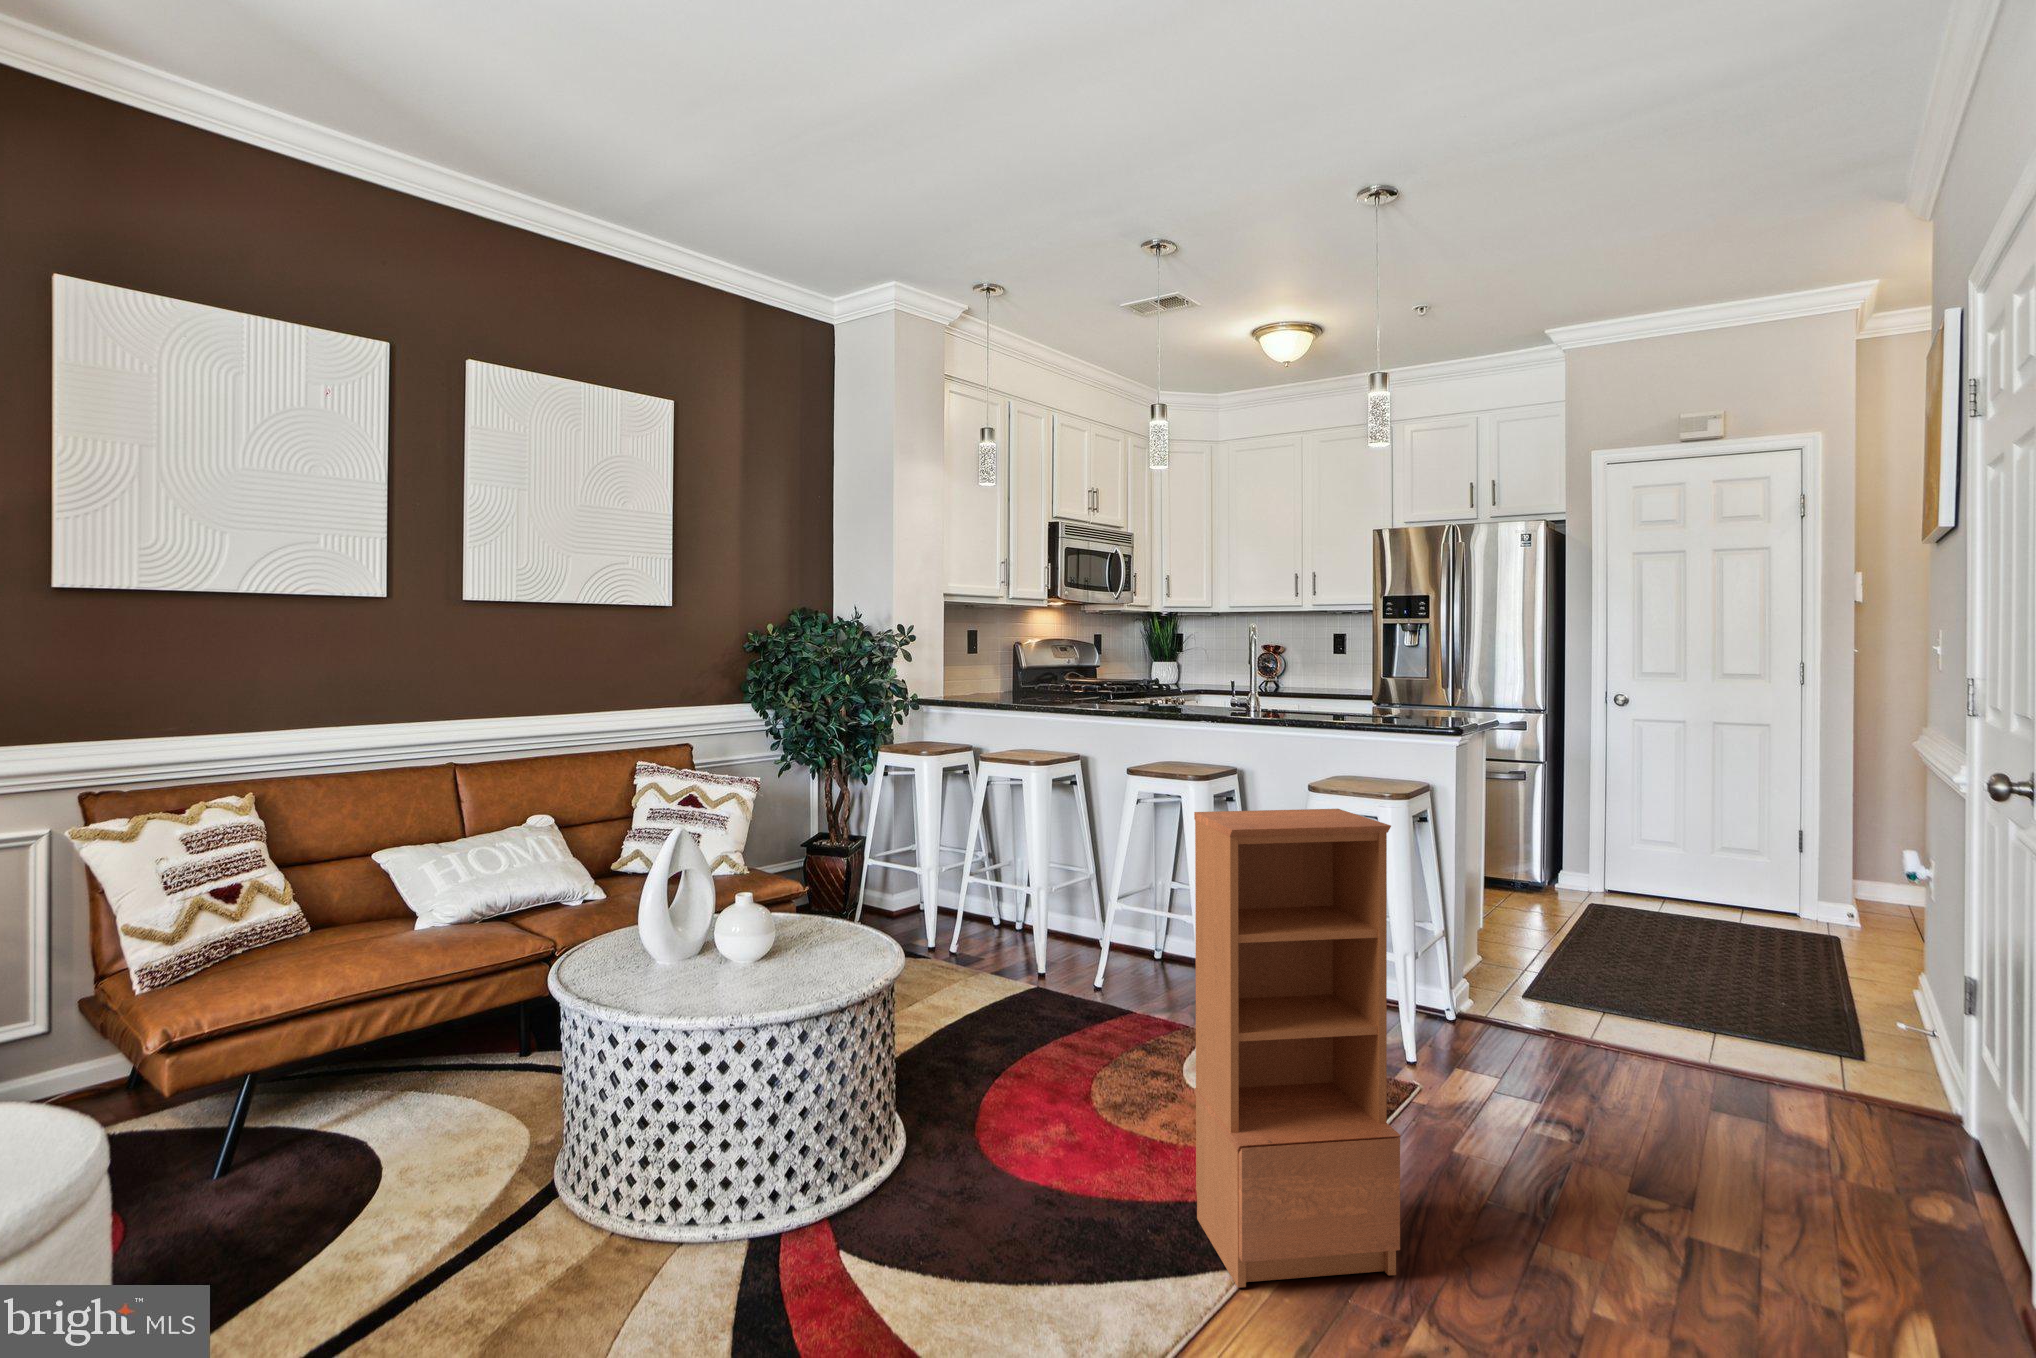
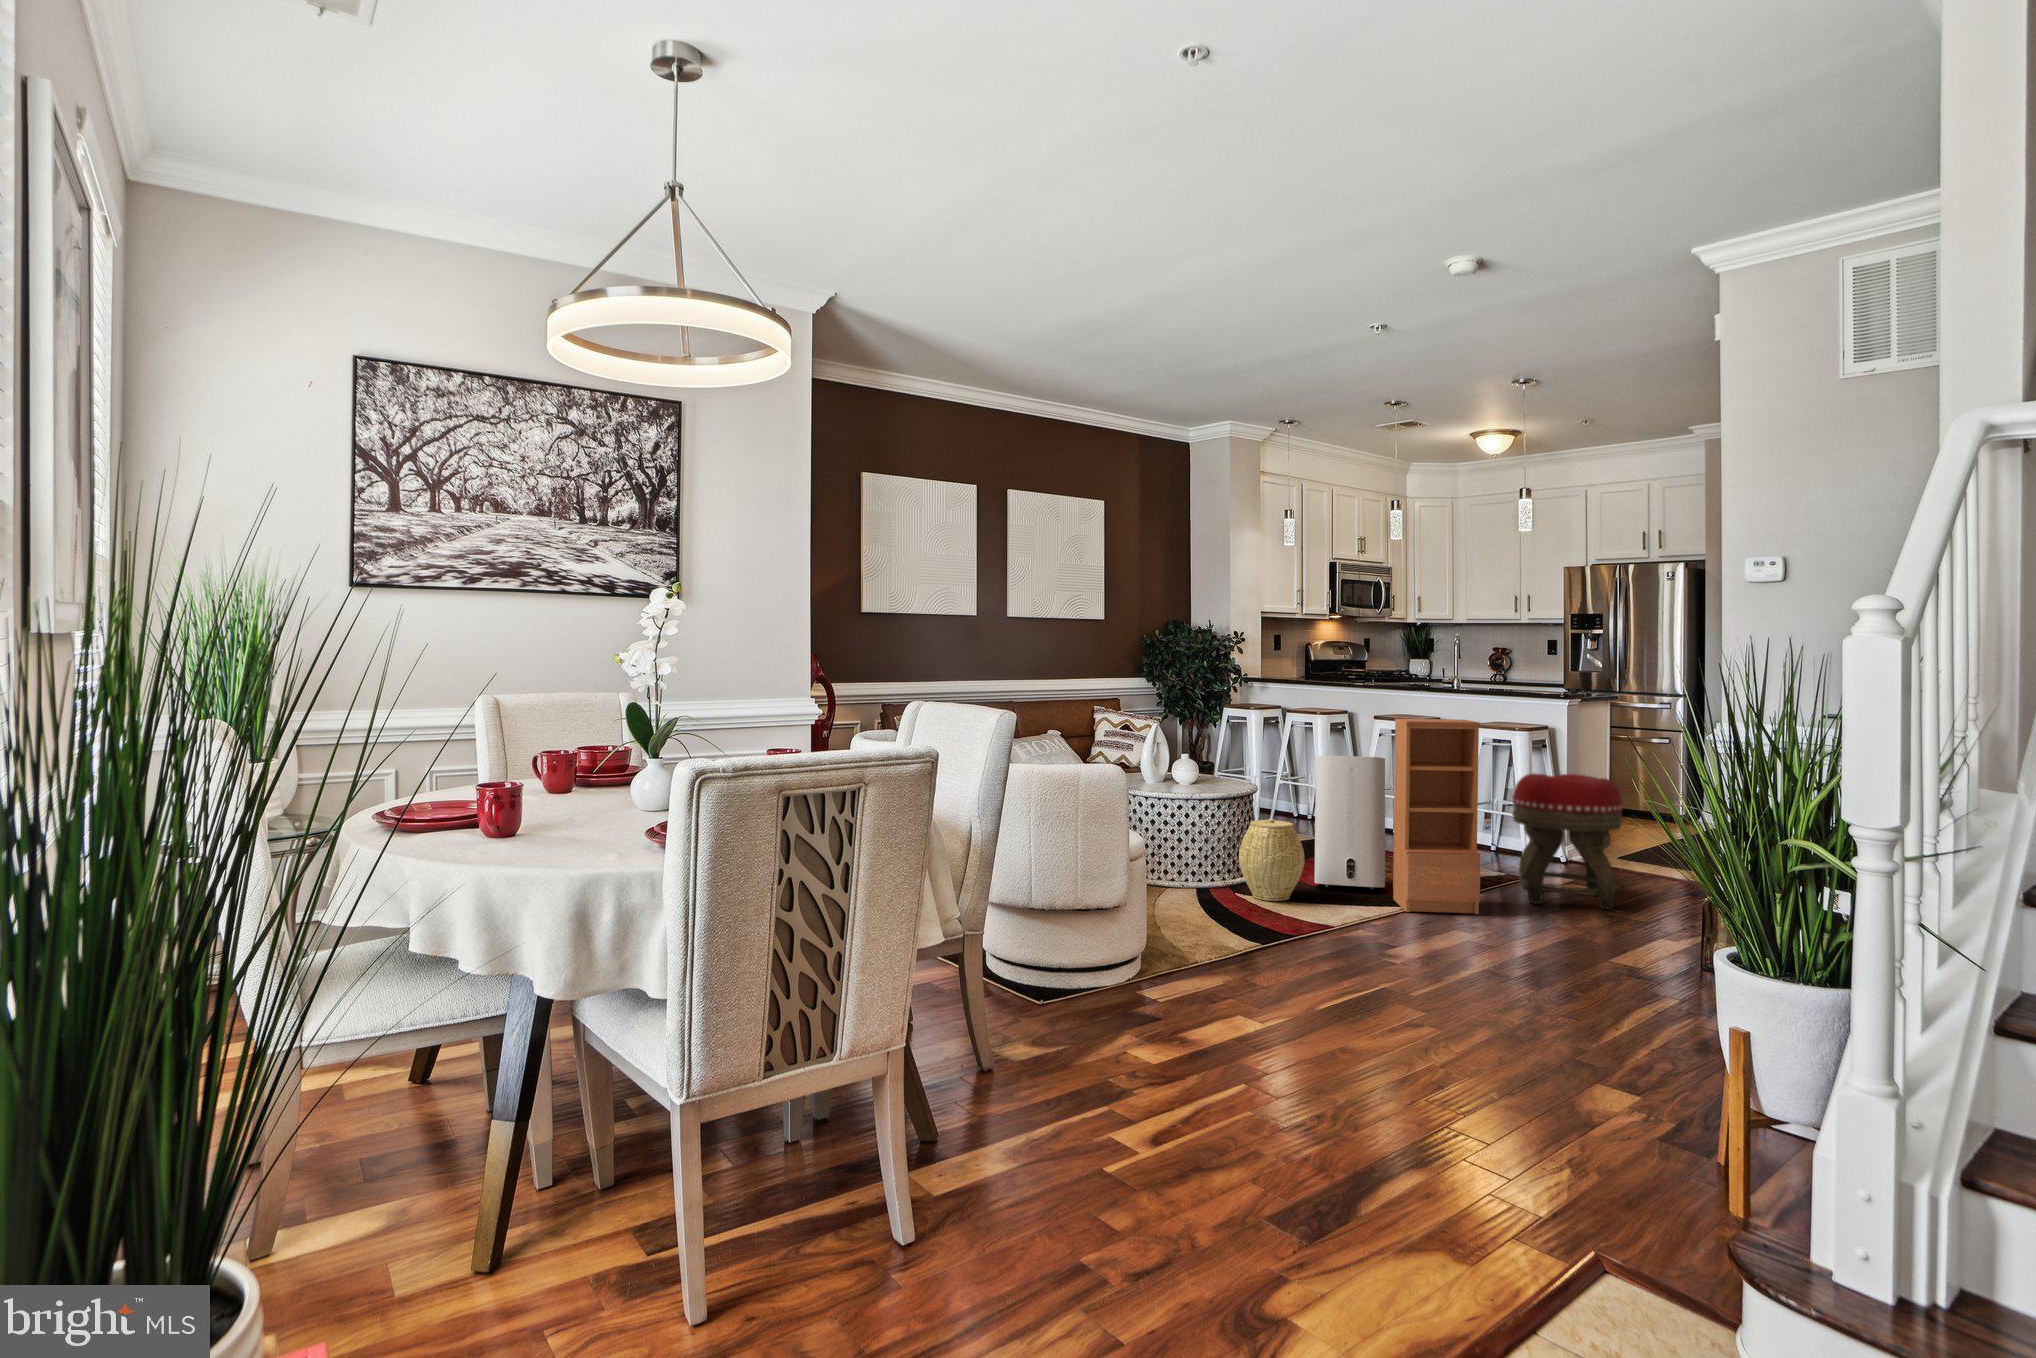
air purifier: none [1025,886,1174,1185] -> present [1315,756,1385,889]
footstool: none [1420,903,1648,1209] -> present [1512,773,1623,909]
woven basket: none [849,1056,1001,1271] -> present [1239,818,1304,901]

